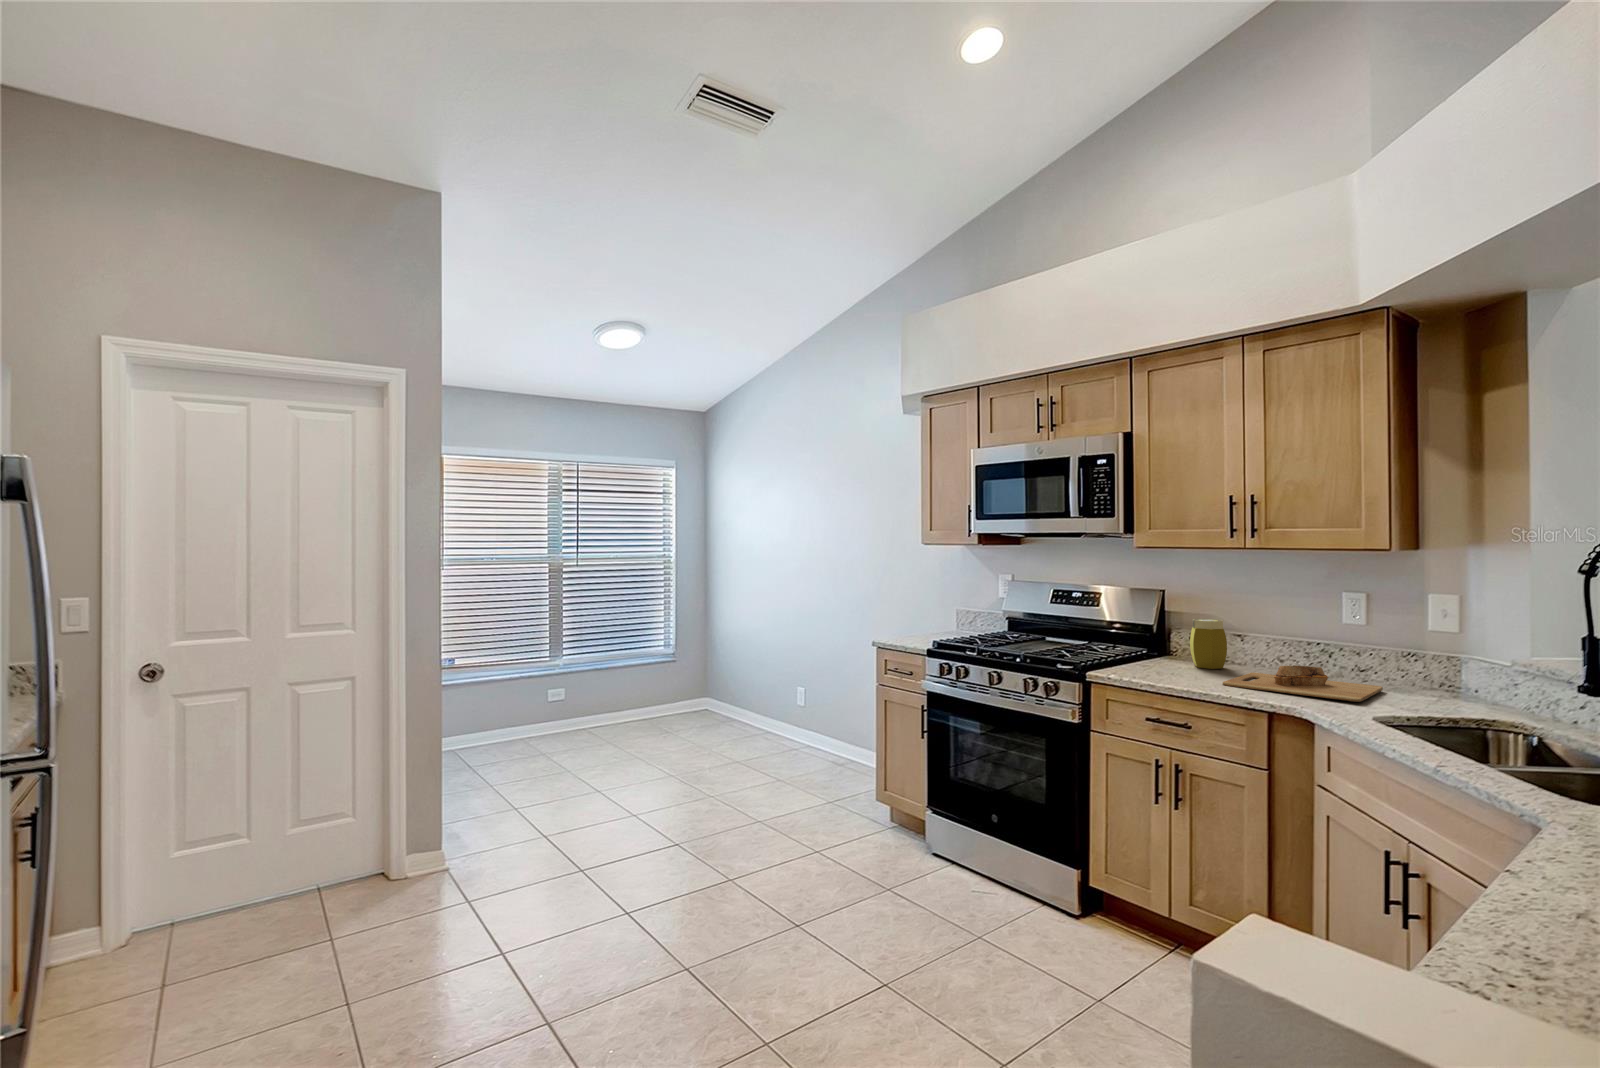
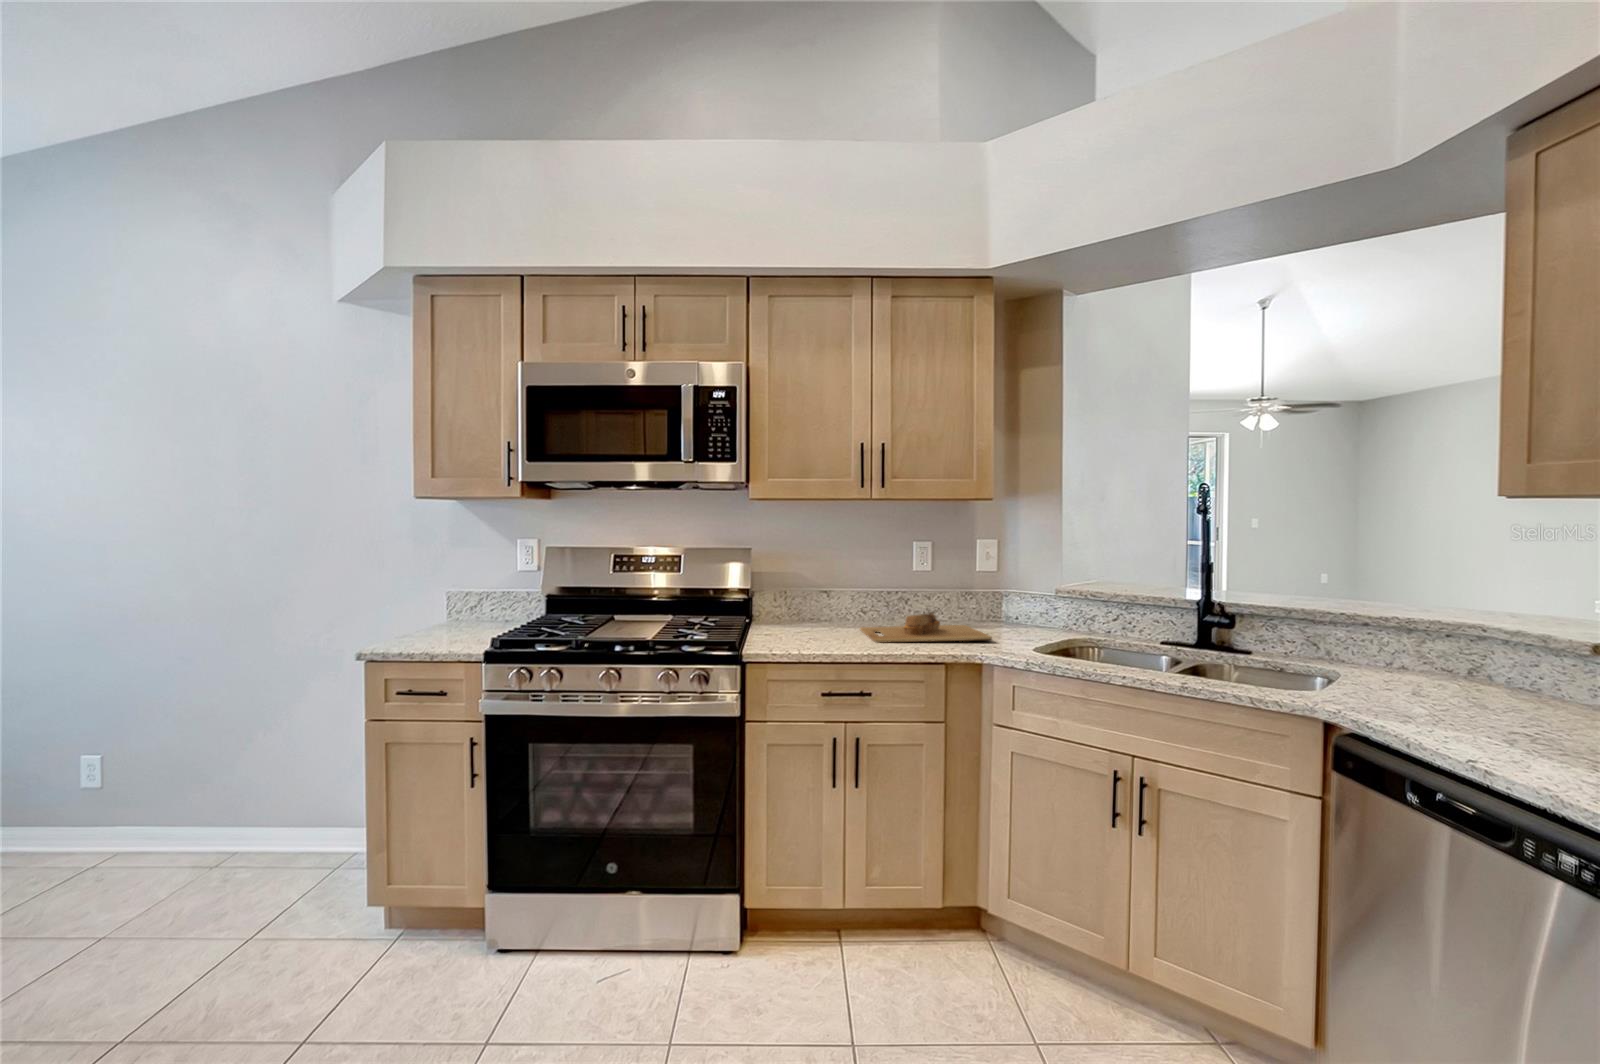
jar: present [1190,619,1227,669] -> none [797,576,833,629]

